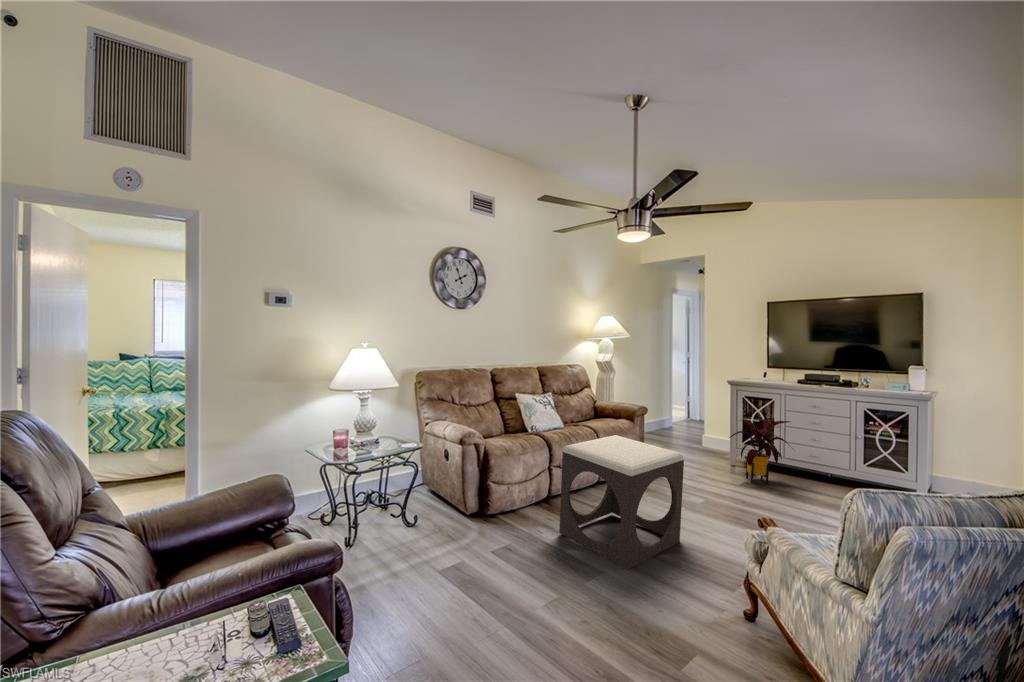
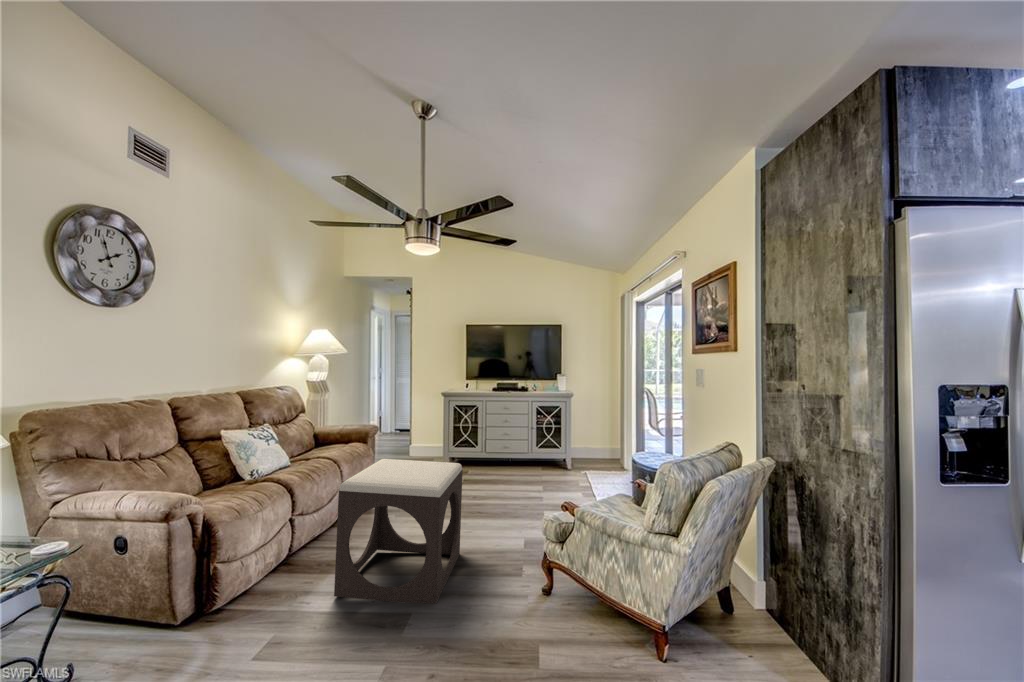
house plant: present [729,419,790,485] -> none [453,422,502,482]

